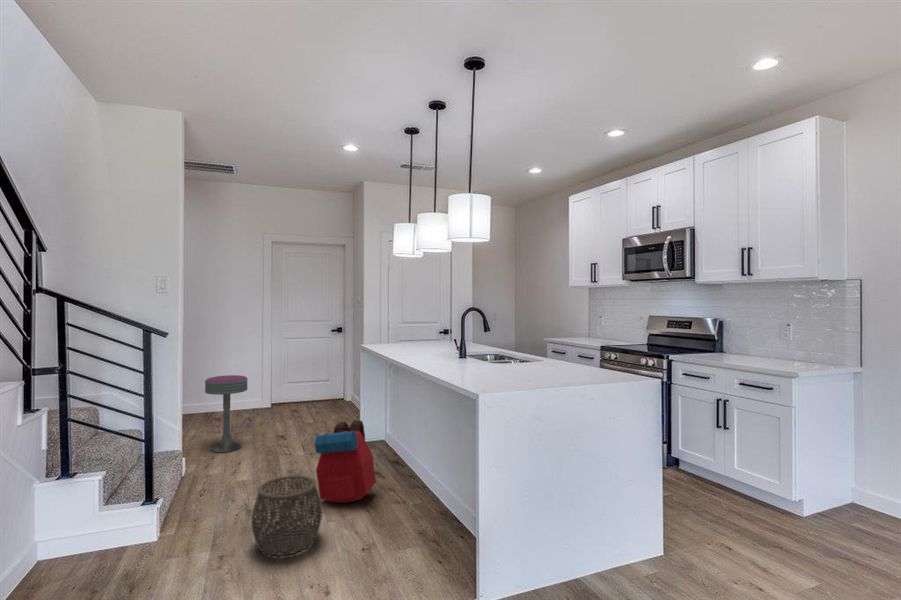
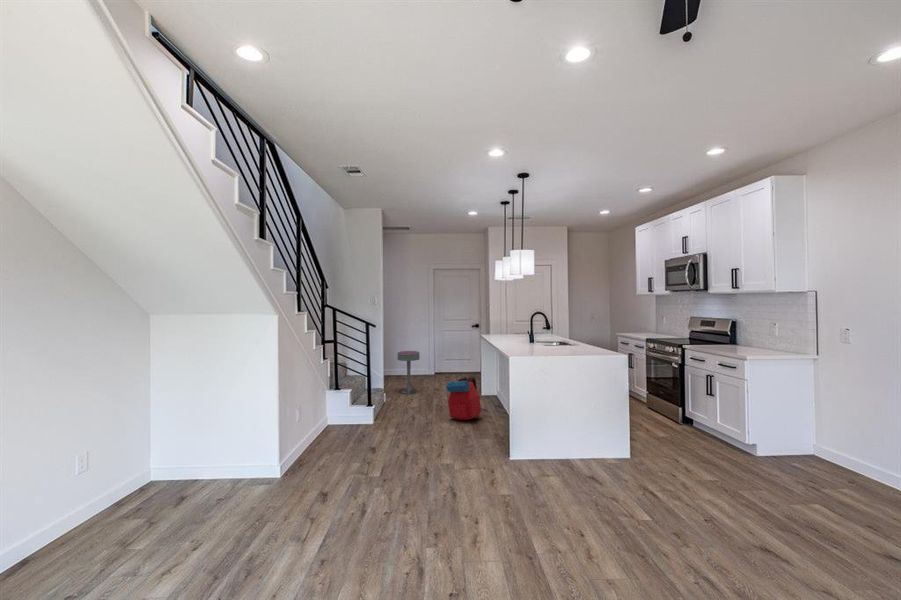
woven basket: present [251,475,322,556] -> none [412,399,446,435]

